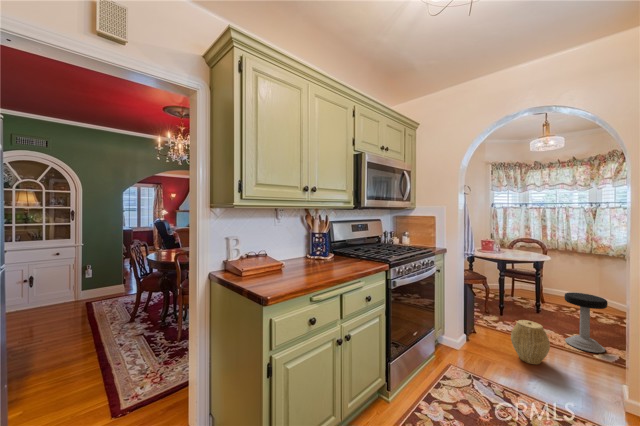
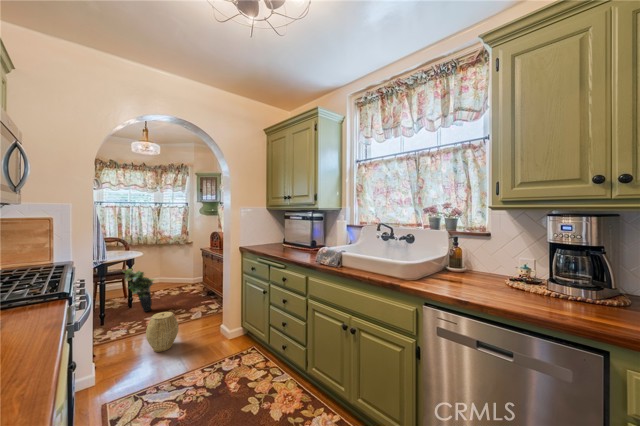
potted plant: none [522,270,561,324] -> present [123,269,154,312]
stool: present [564,292,608,353] -> none [168,275,195,321]

